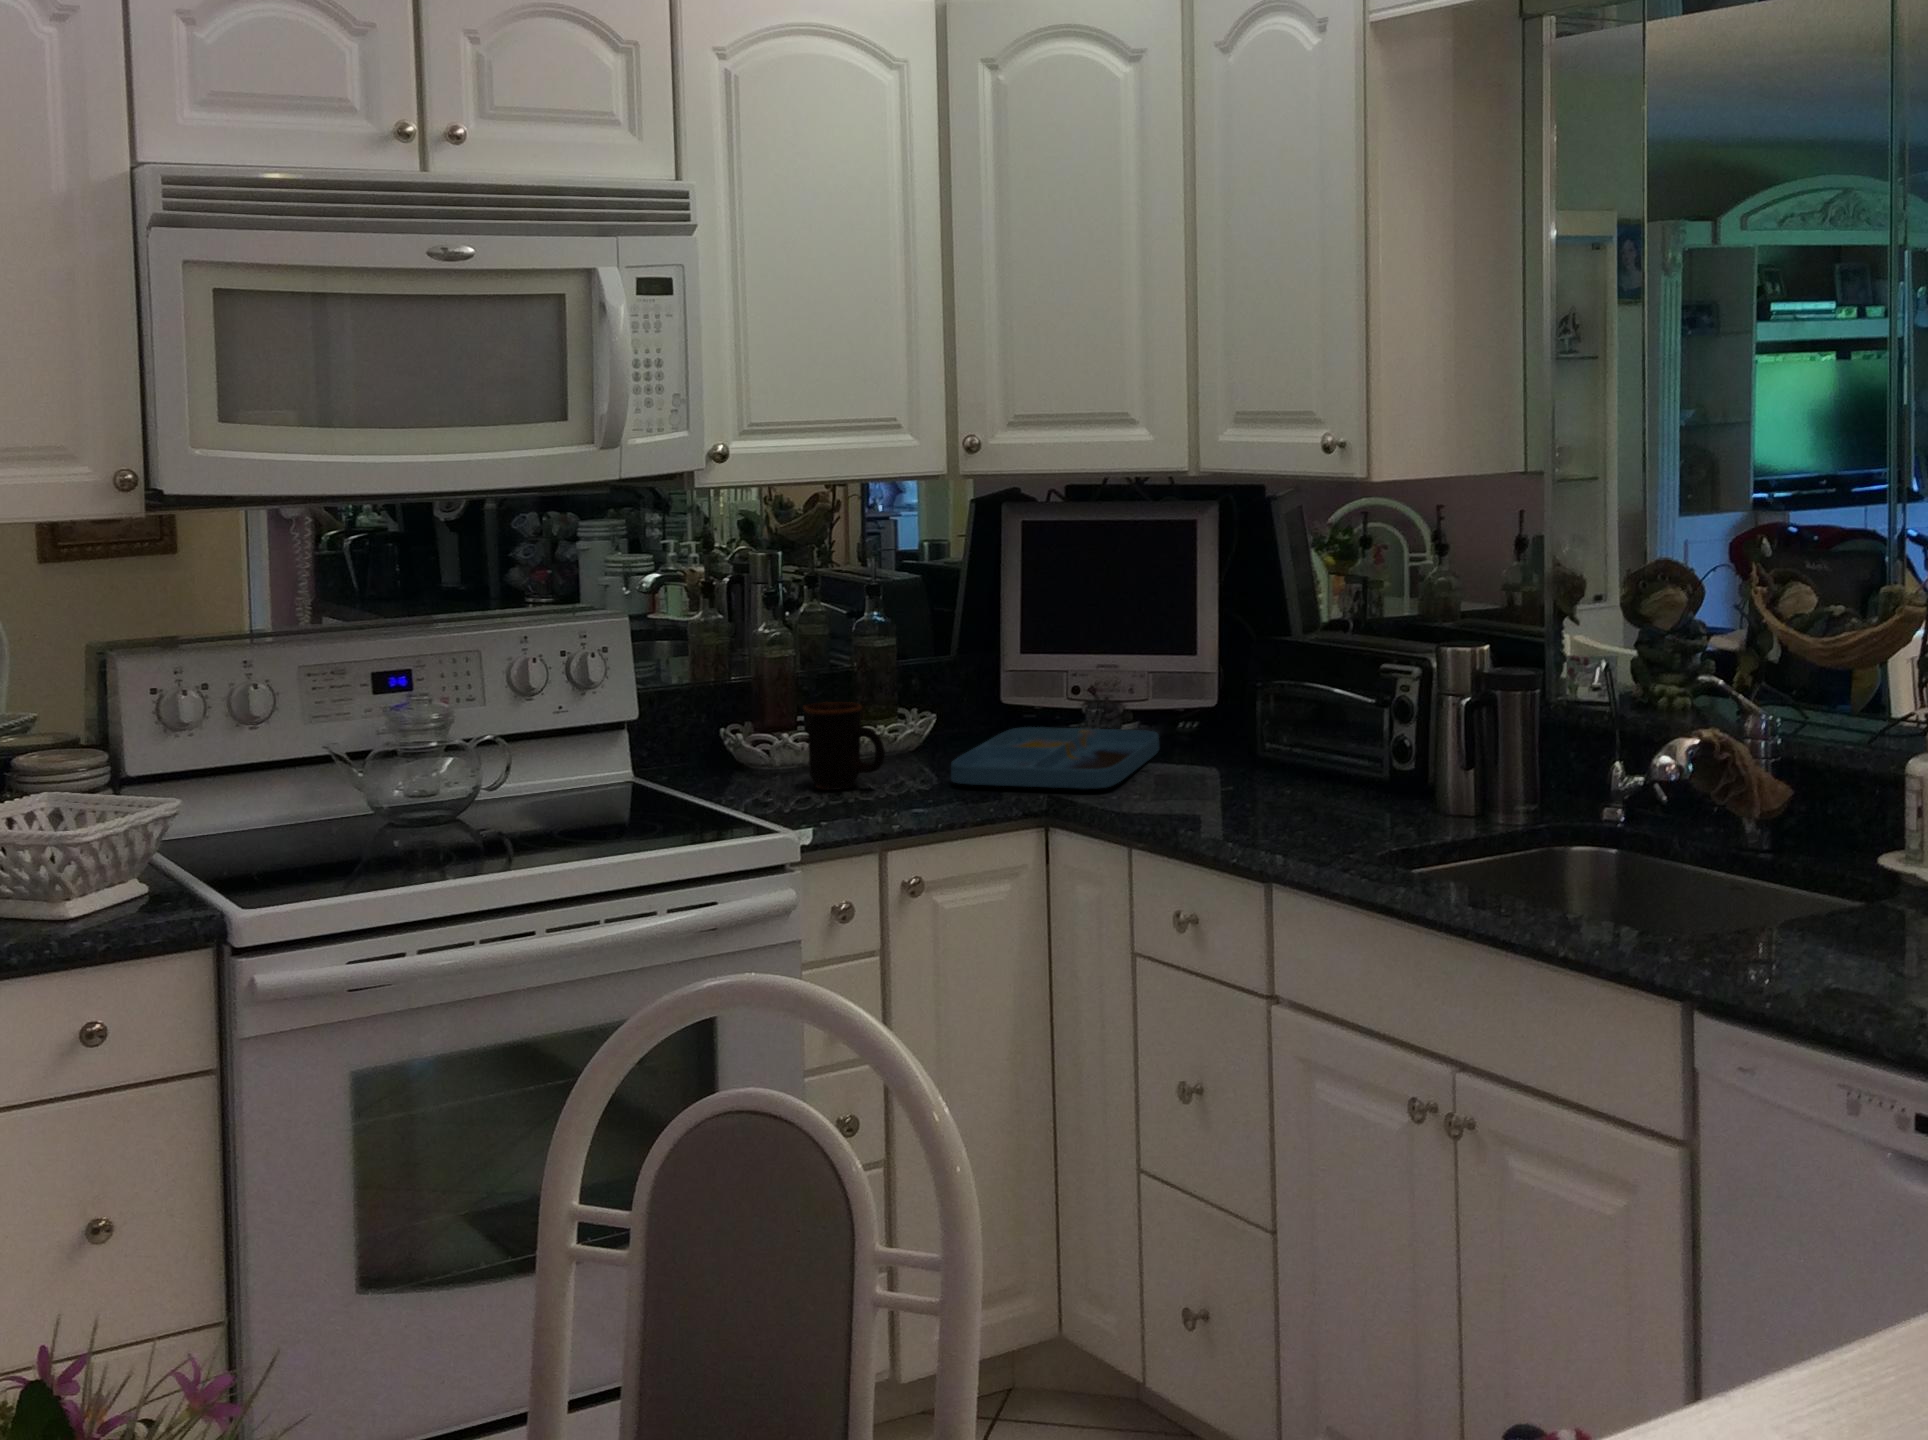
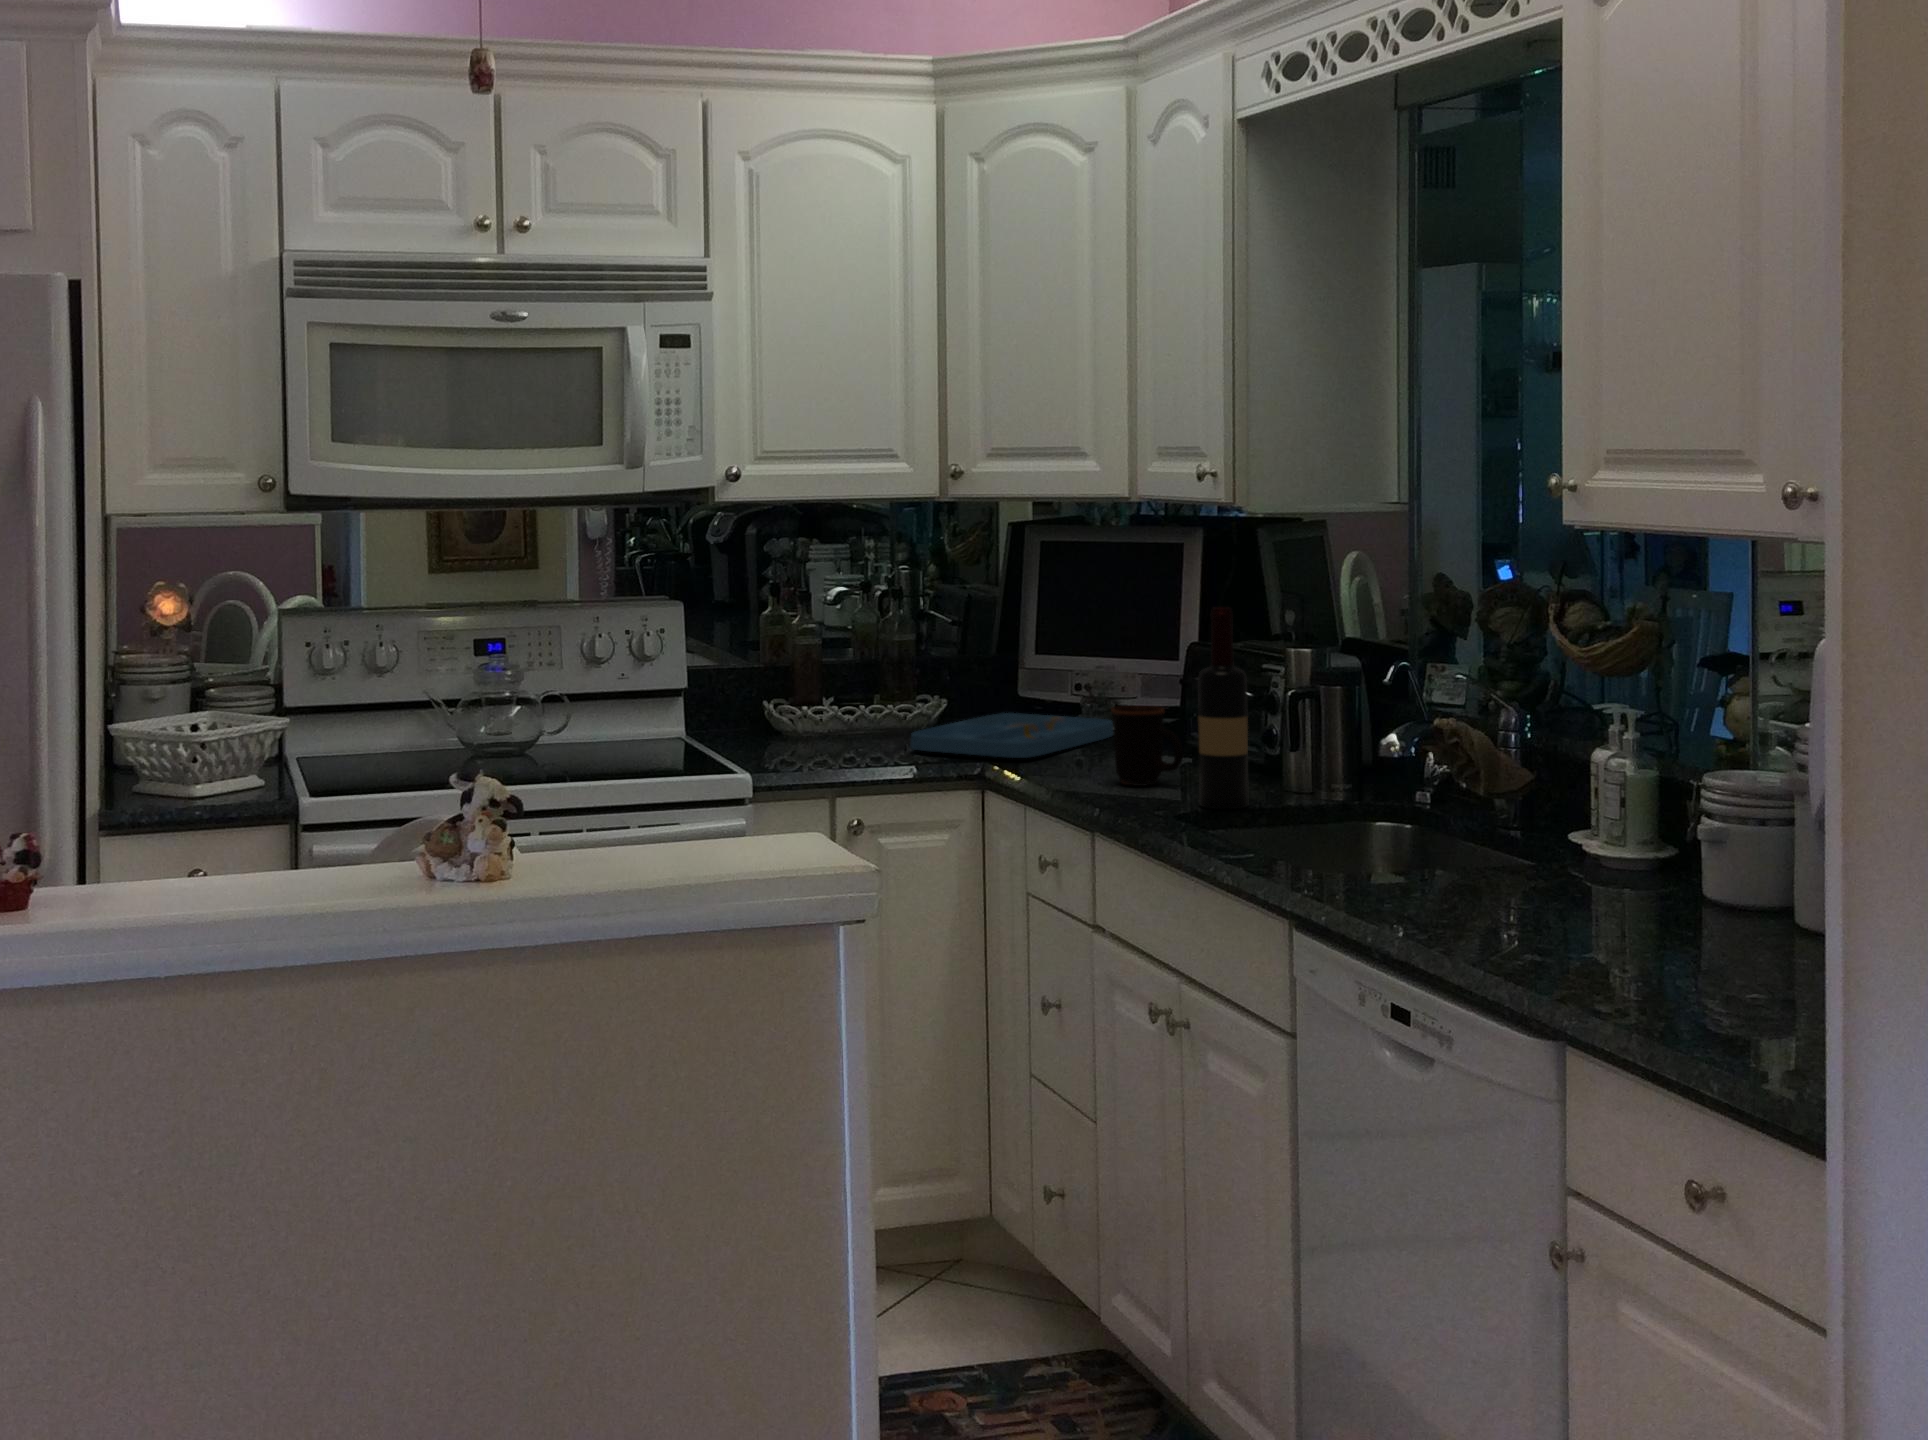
wine bottle: none [1385,608,1444,847] -> present [1198,607,1248,809]
mug: present [803,702,885,790] -> present [1111,706,1183,786]

